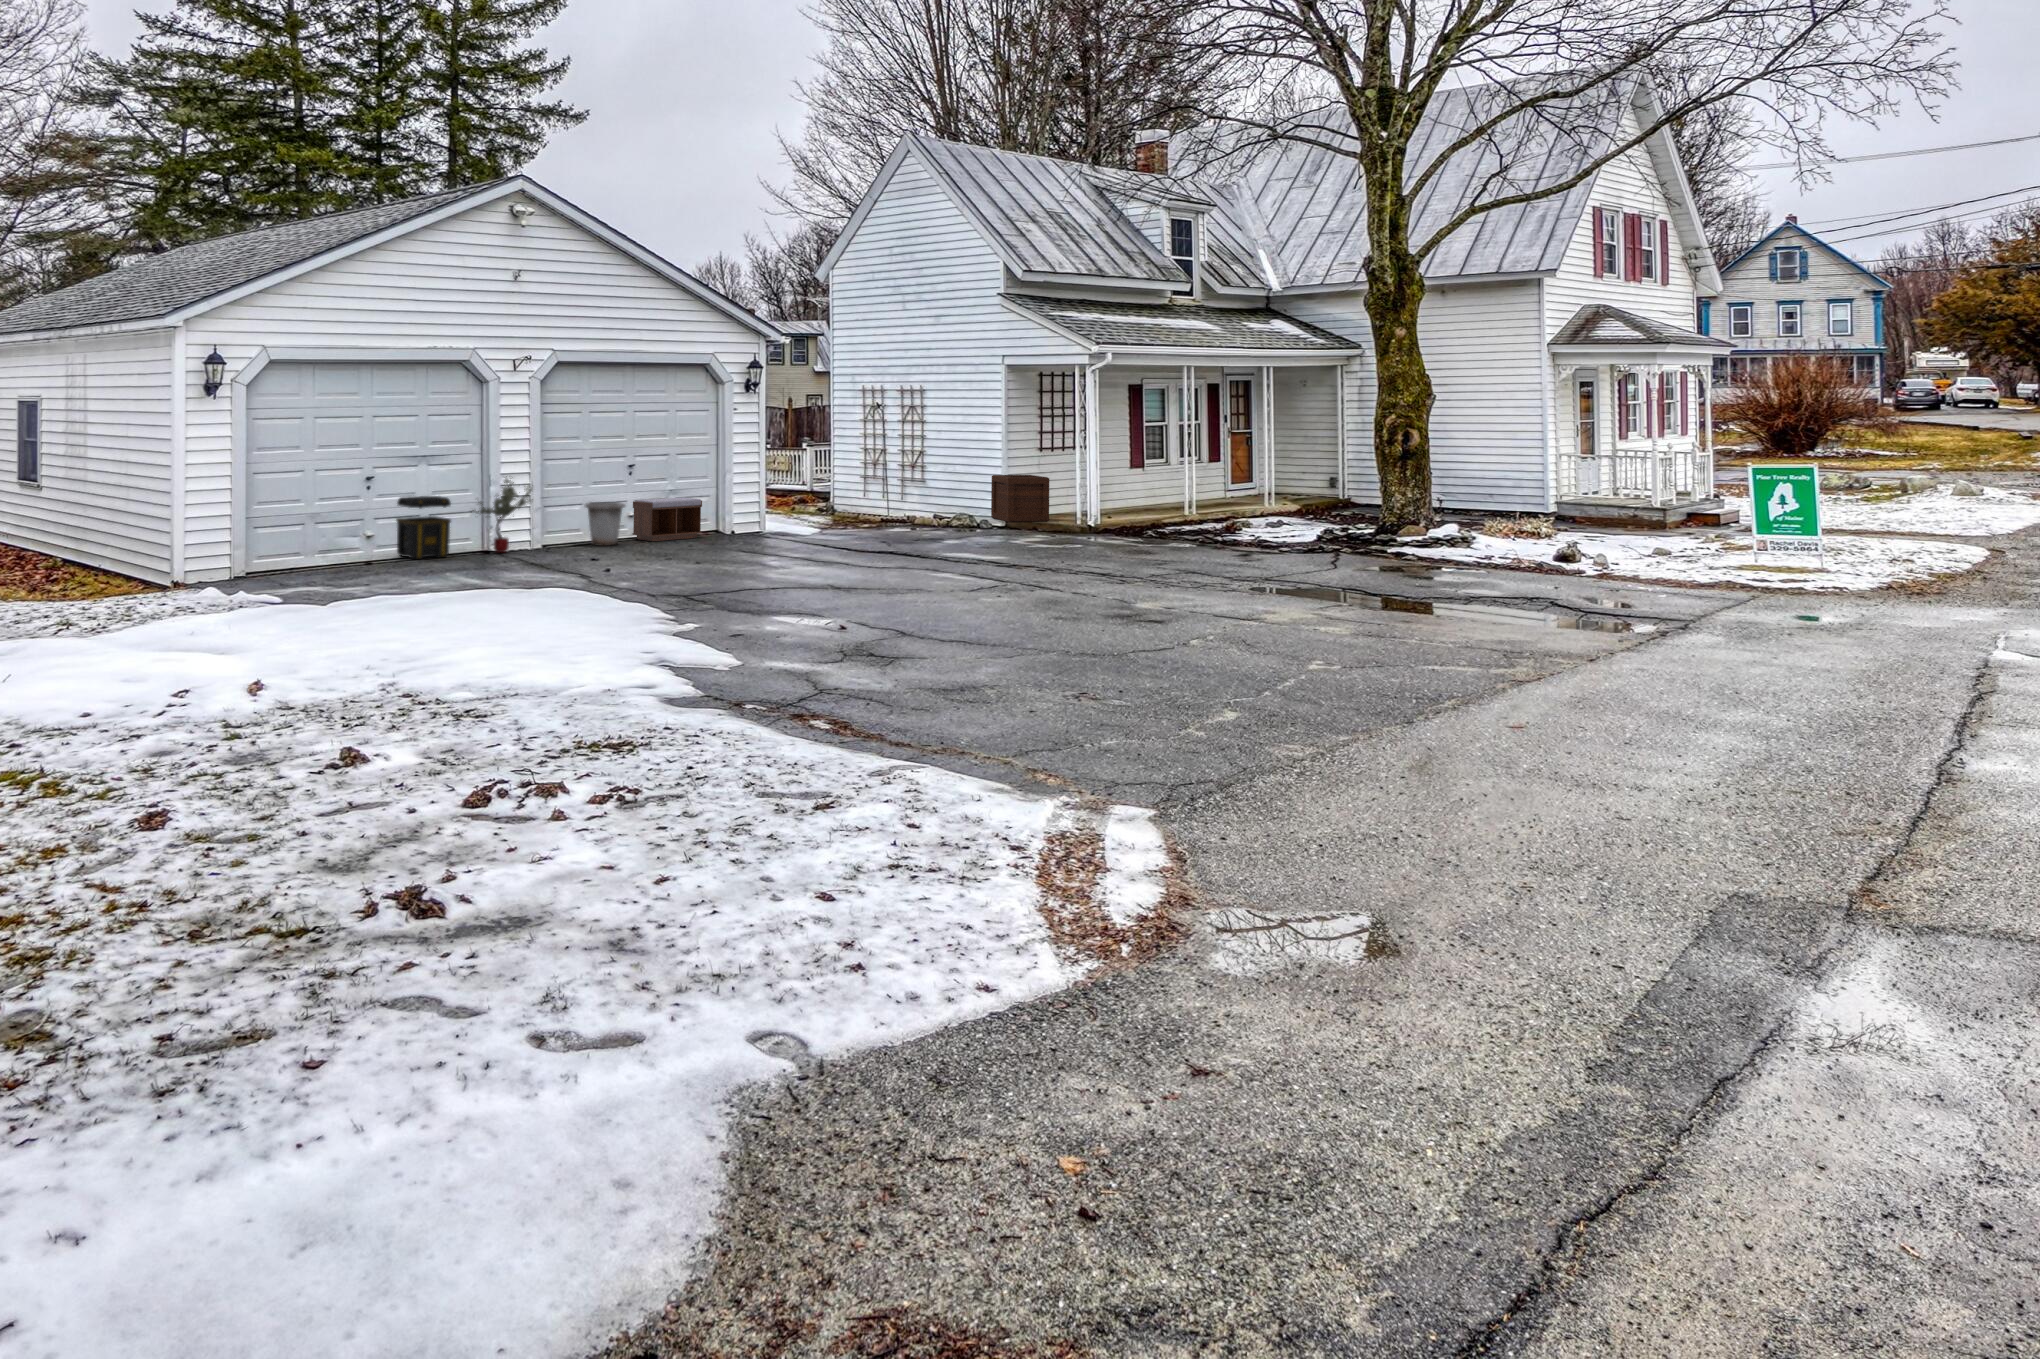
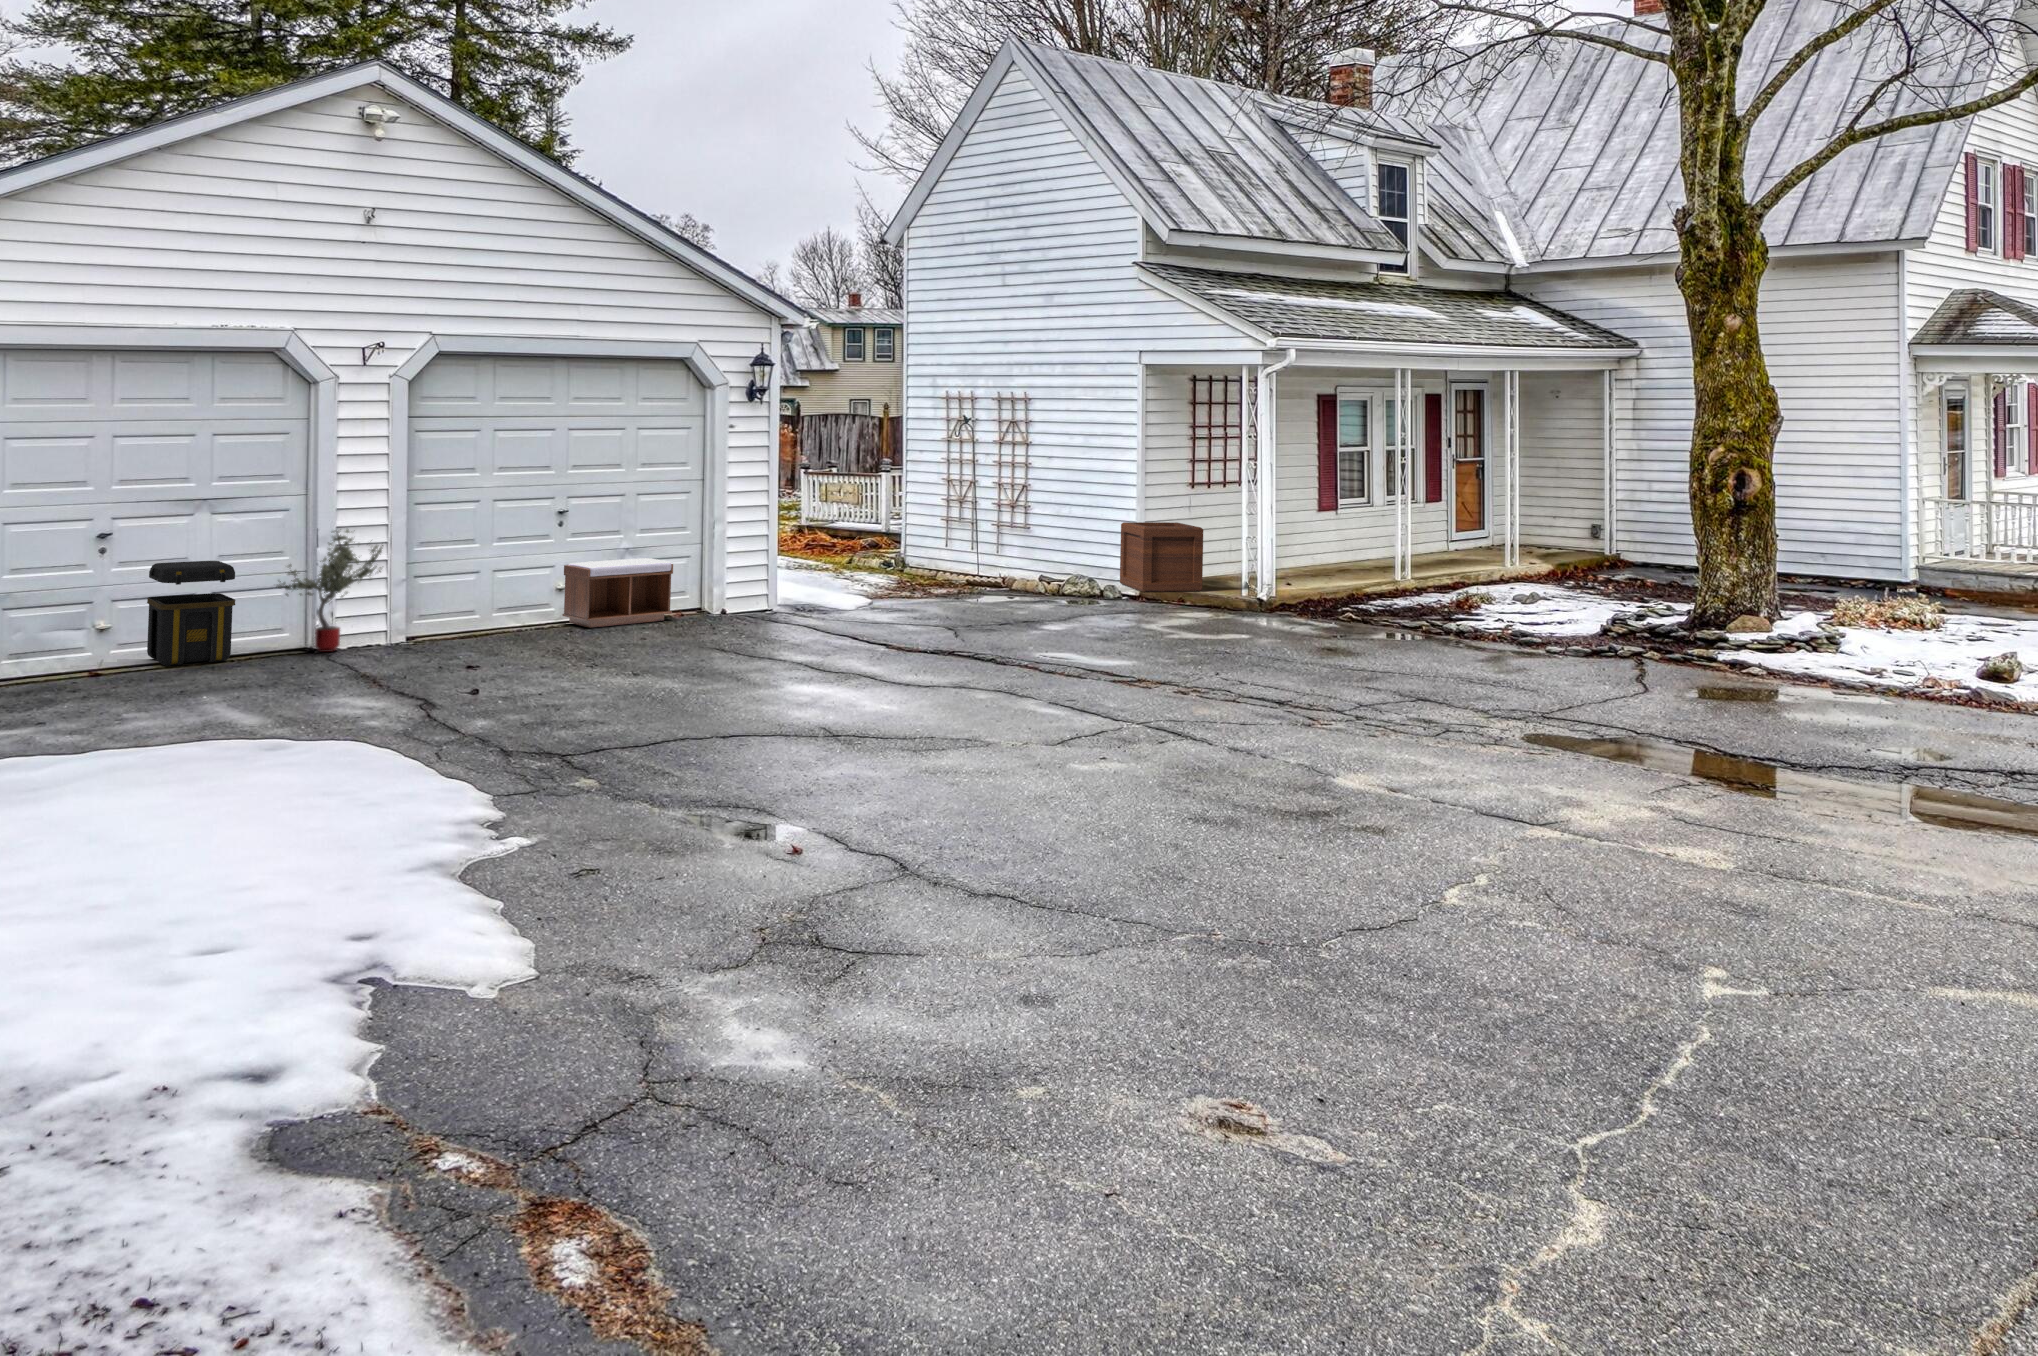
trash can: present [585,502,625,546] -> none [479,567,544,636]

